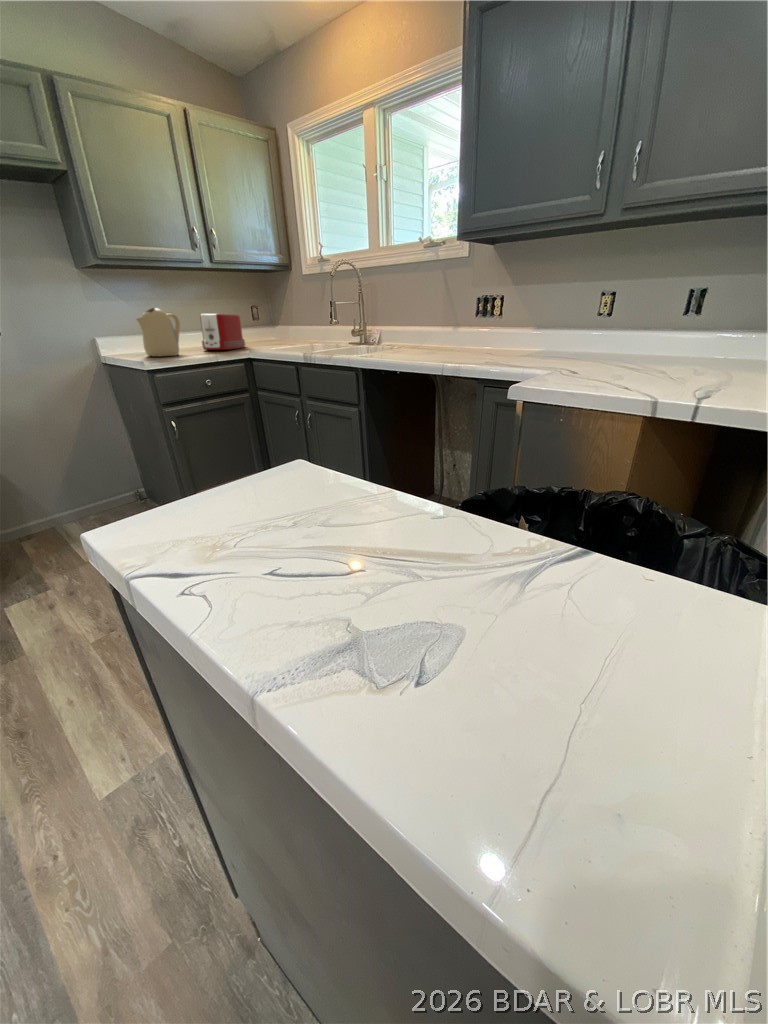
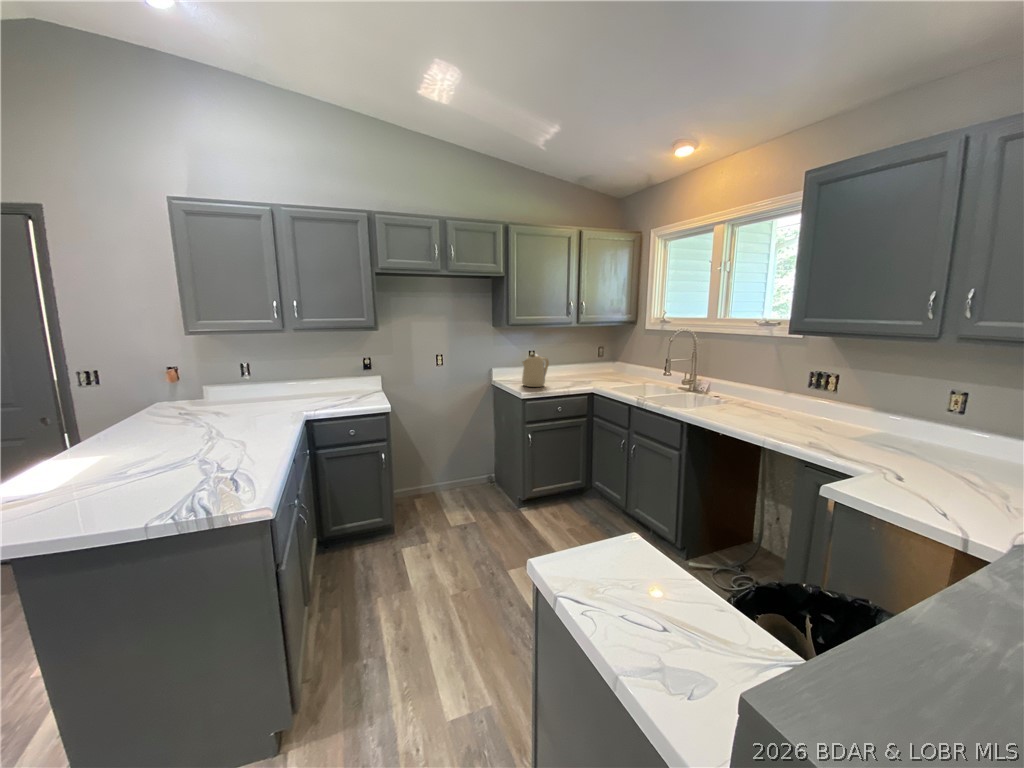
toaster: present [200,314,245,350] -> none [560,356,593,384]

